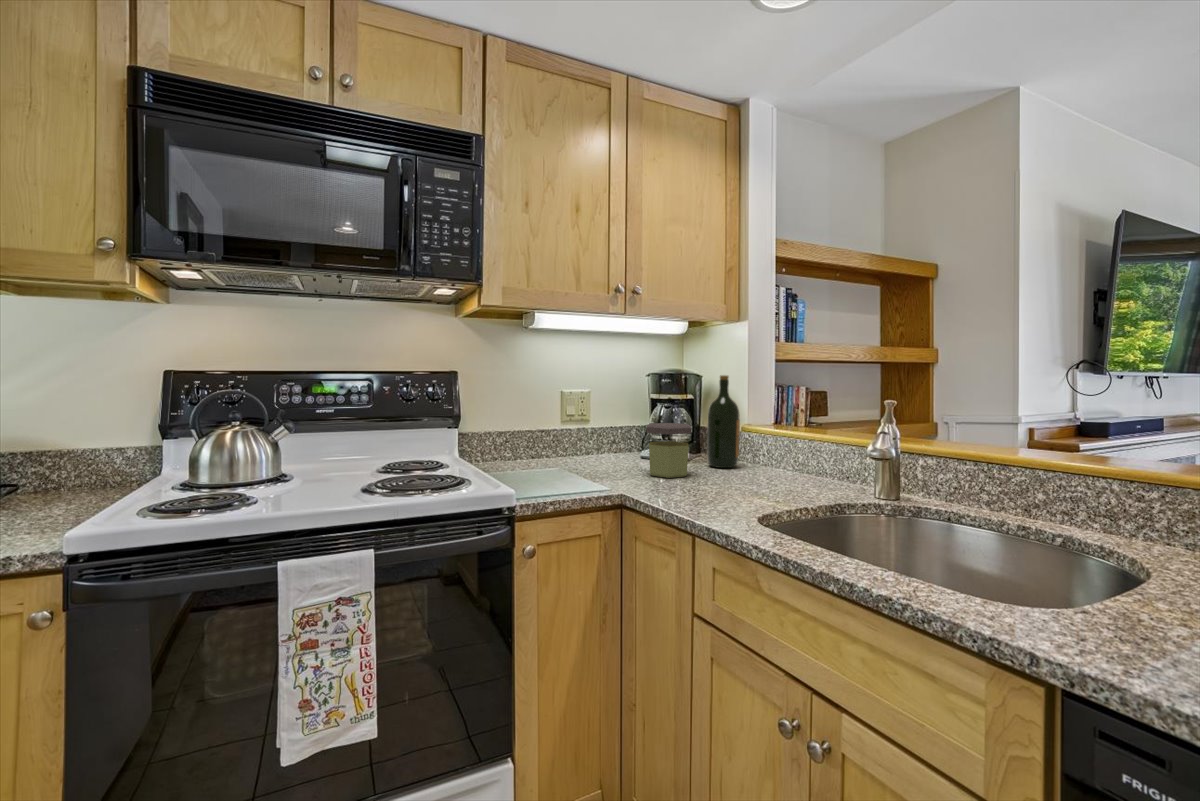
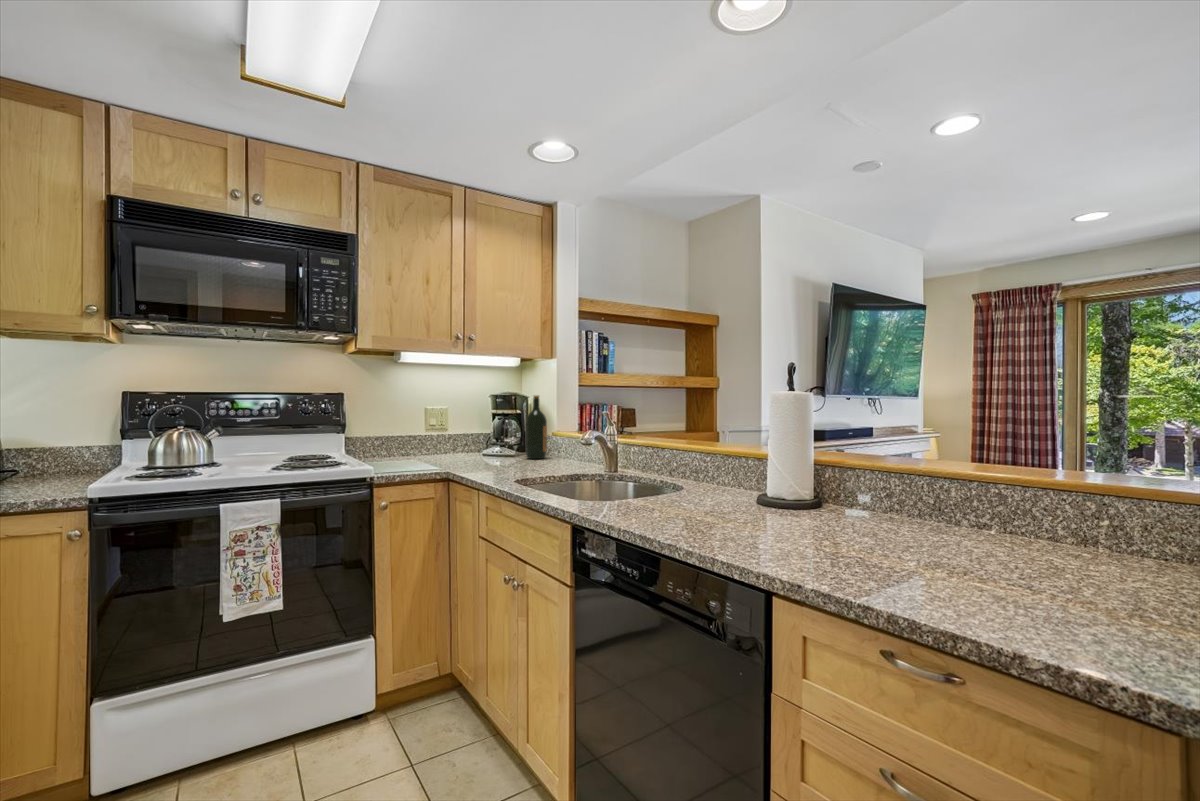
jar: present [647,423,692,478] -> none [475,428,508,464]

